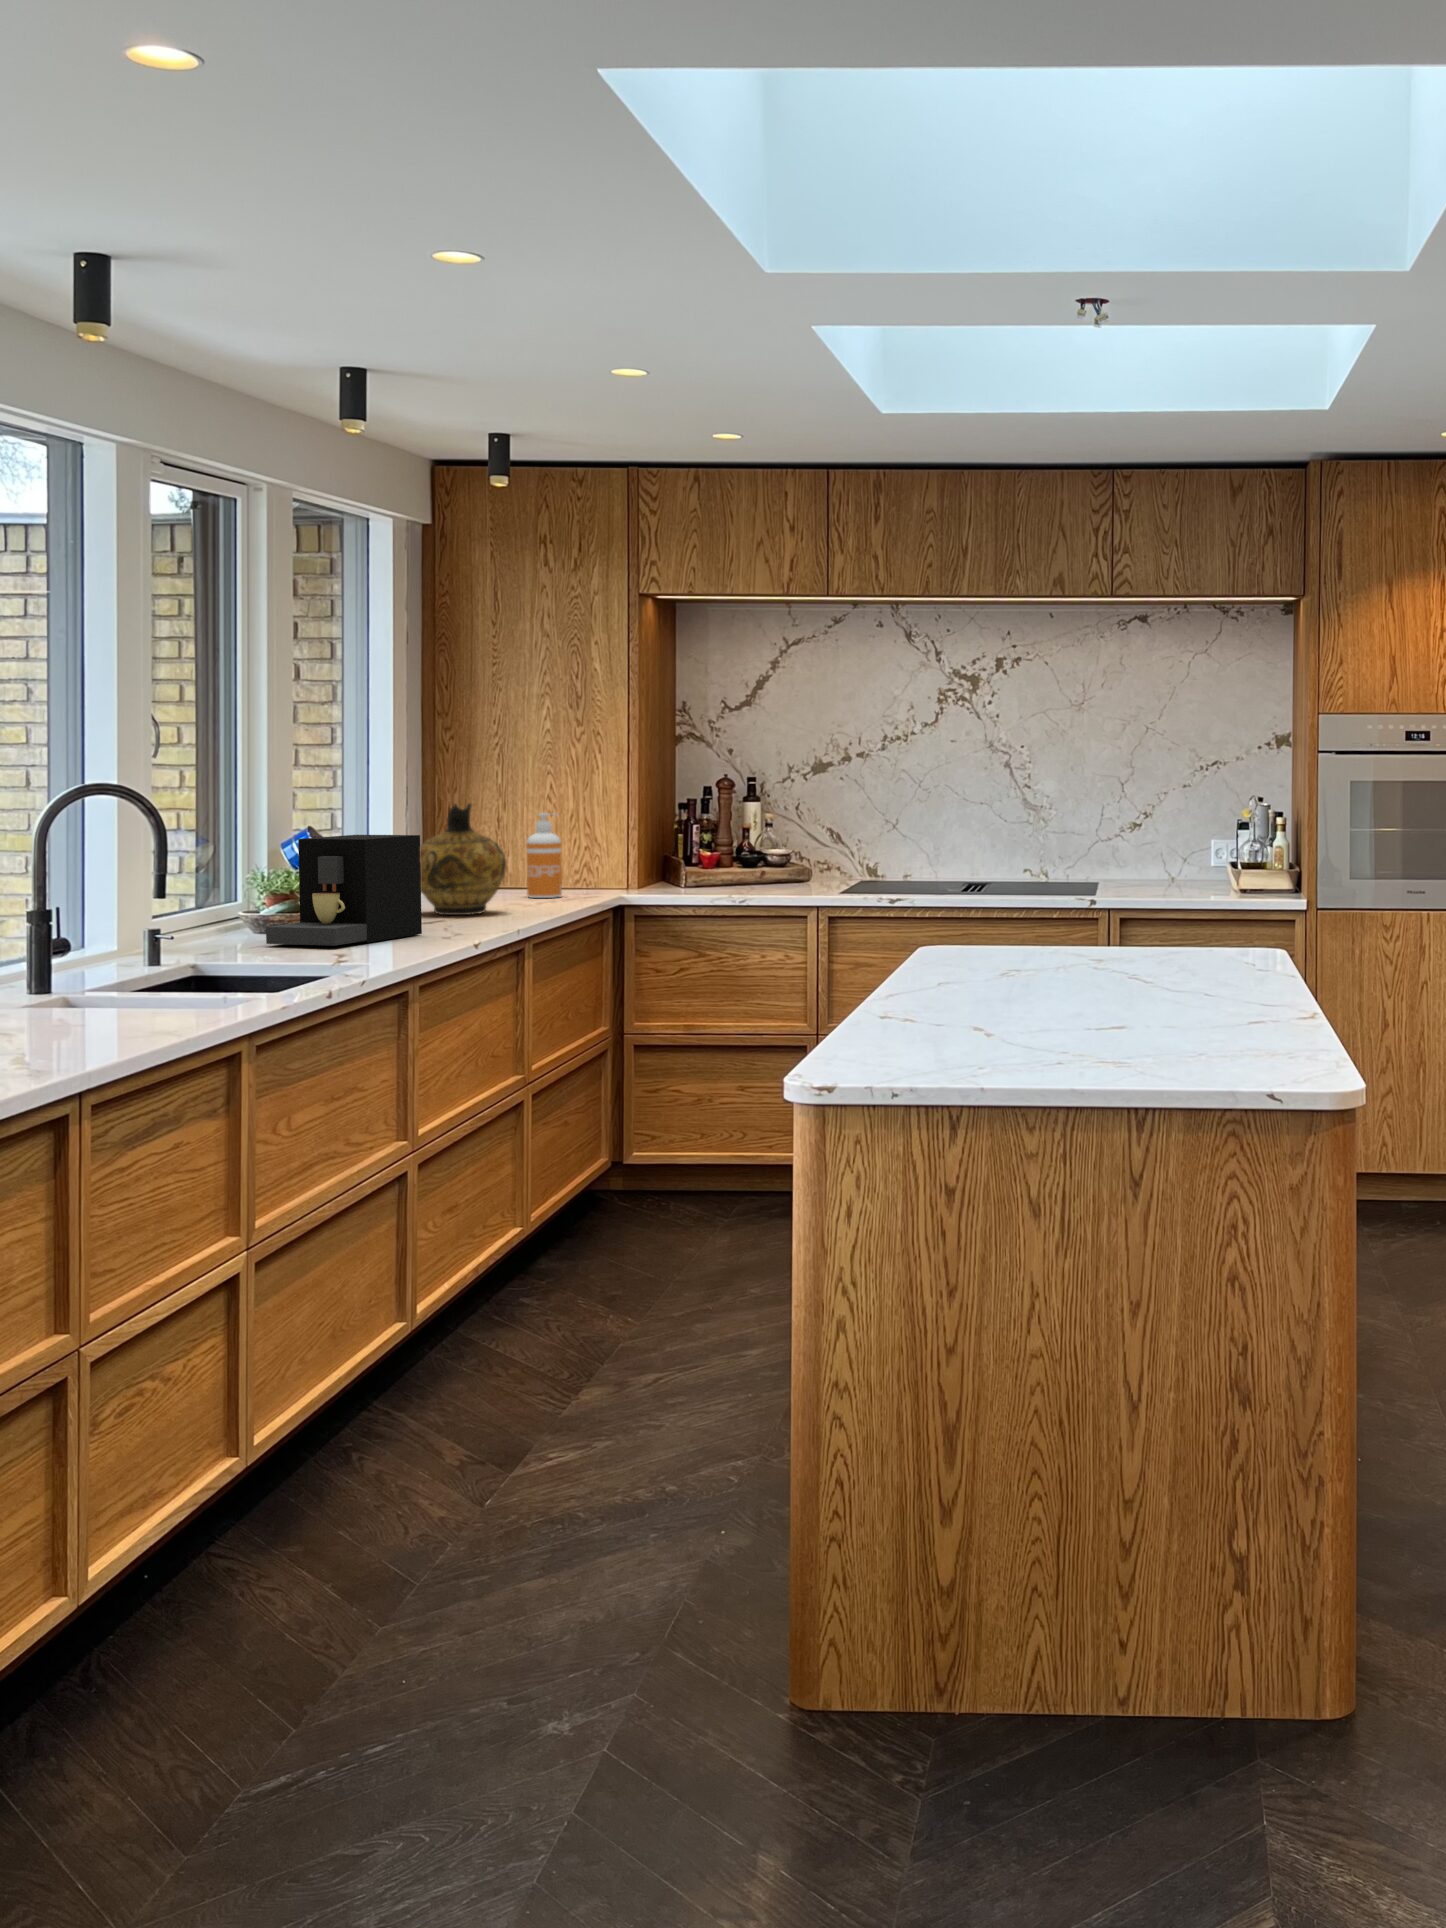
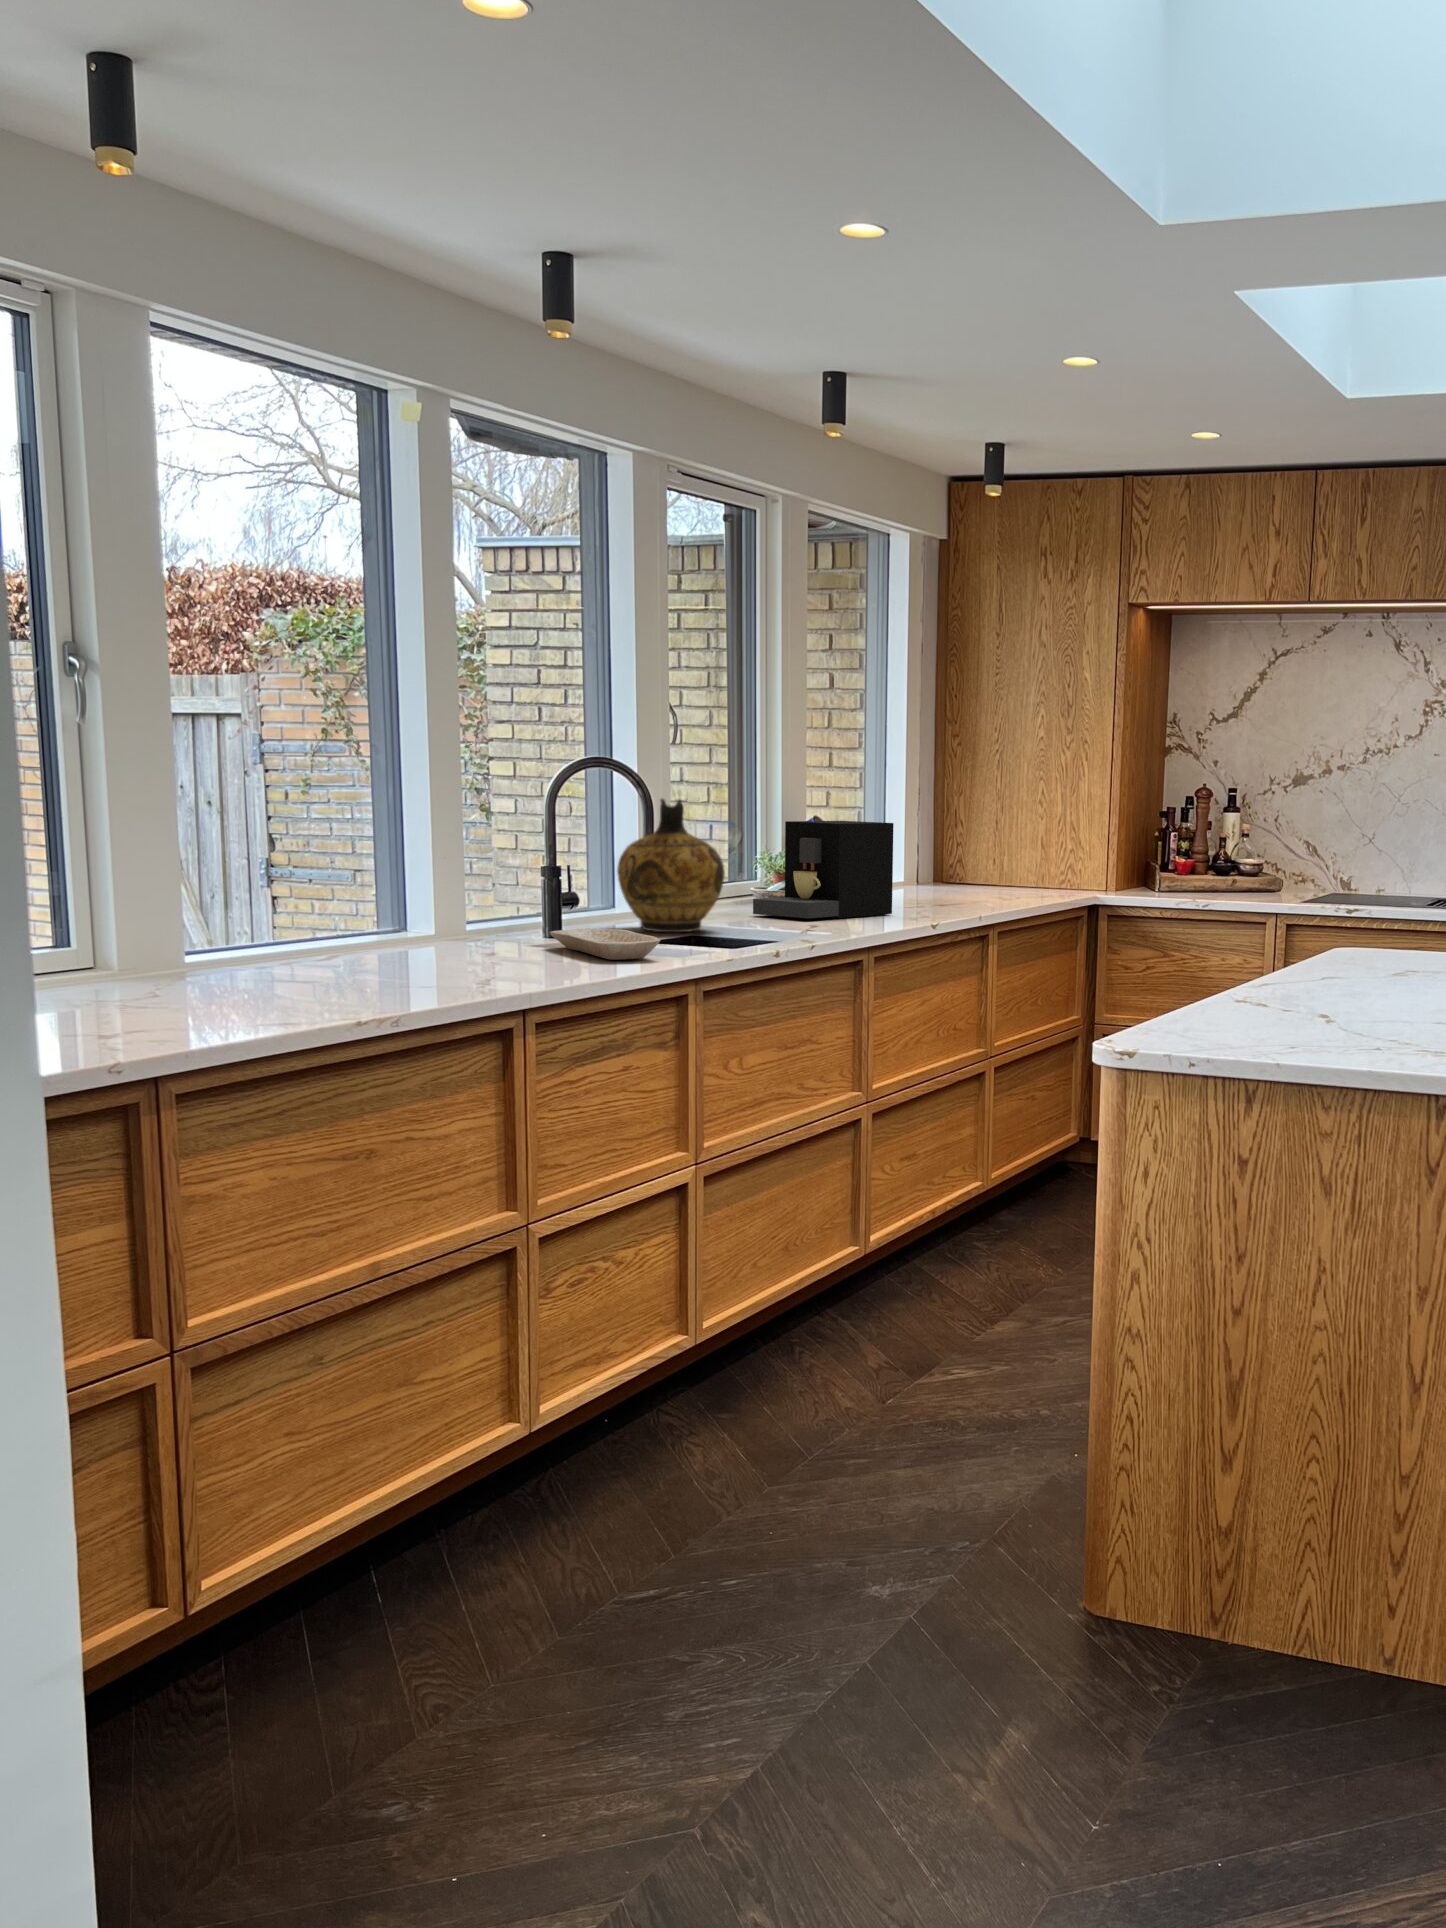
ceramic jug: present [420,803,506,915] -> present [617,799,725,932]
soap dispenser: present [527,813,562,898] -> none [1013,812,1046,892]
tray: none [59,976,206,1013] -> present [550,929,660,960]

